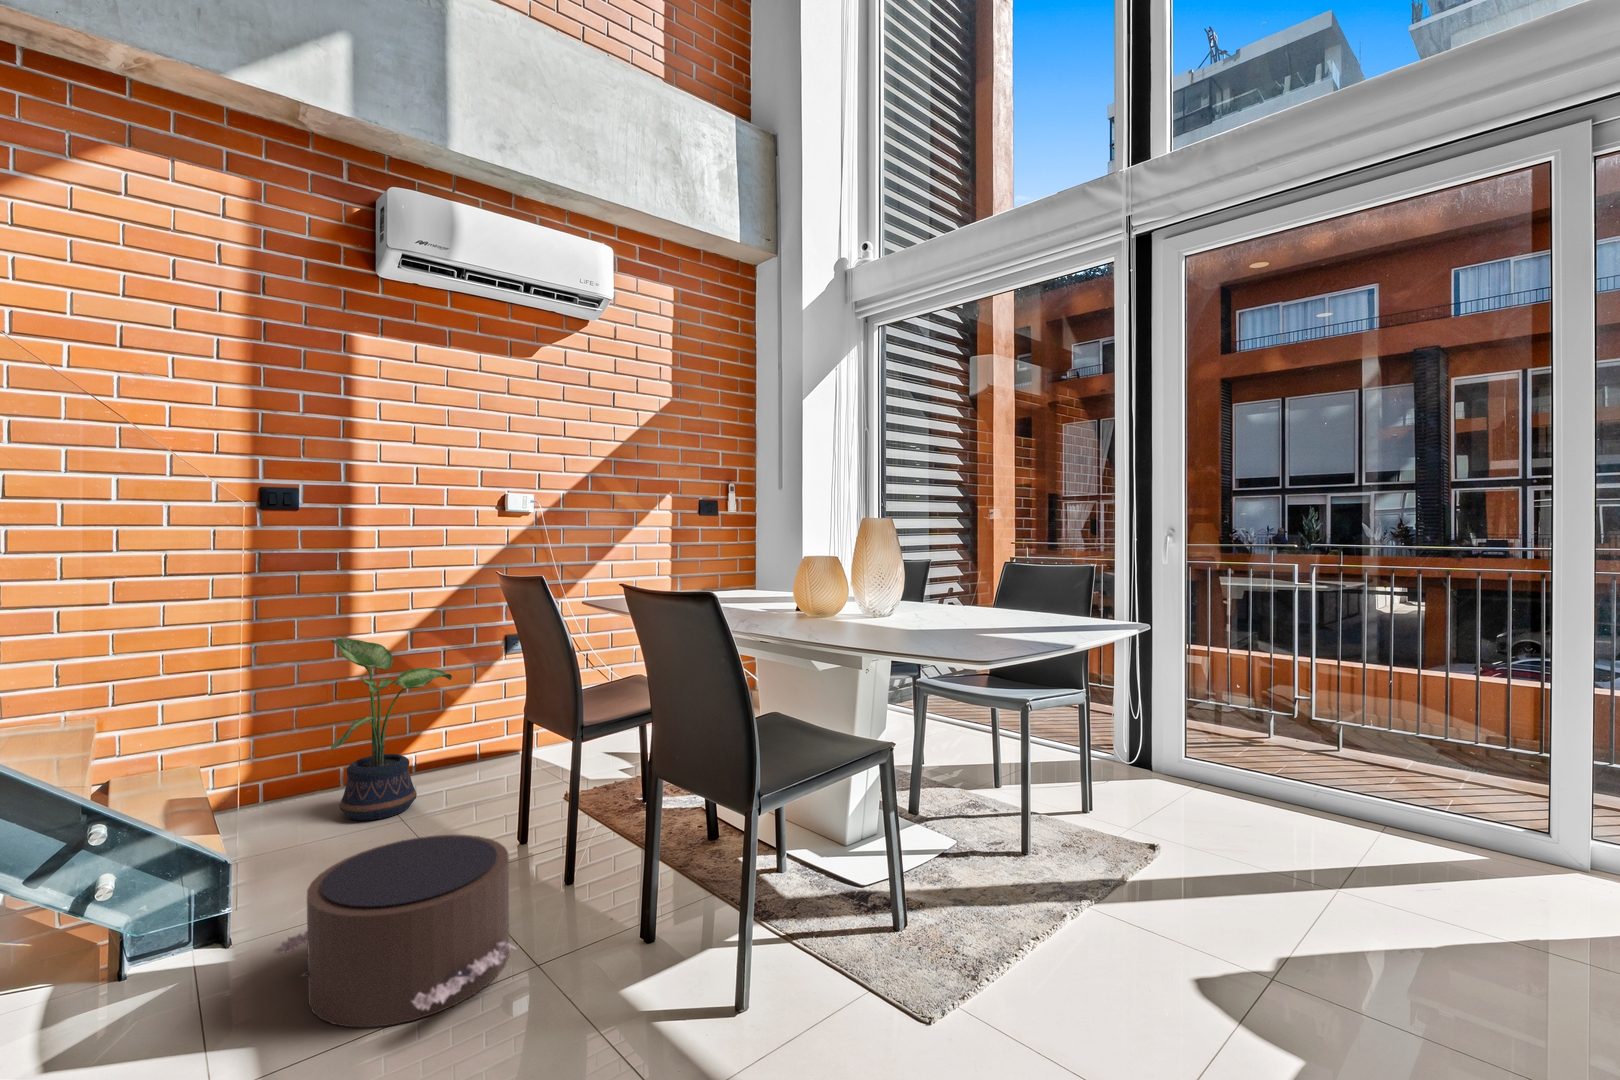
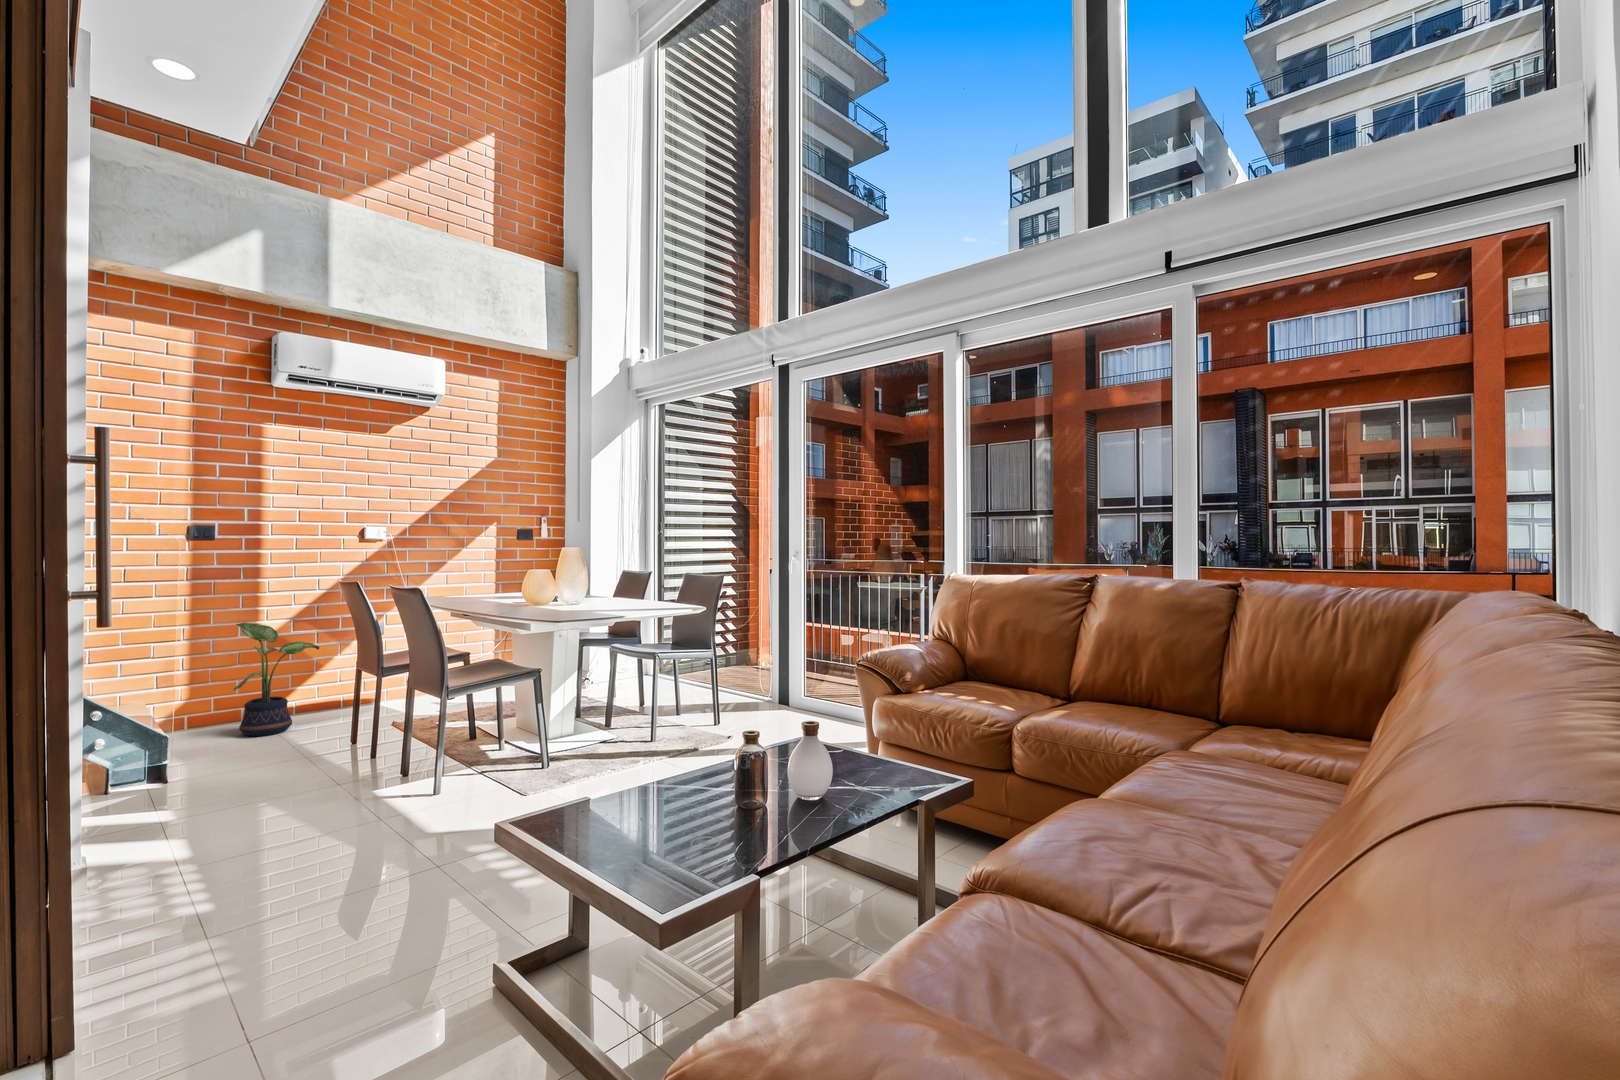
pouf: present [274,835,517,1027] -> none [190,727,327,810]

